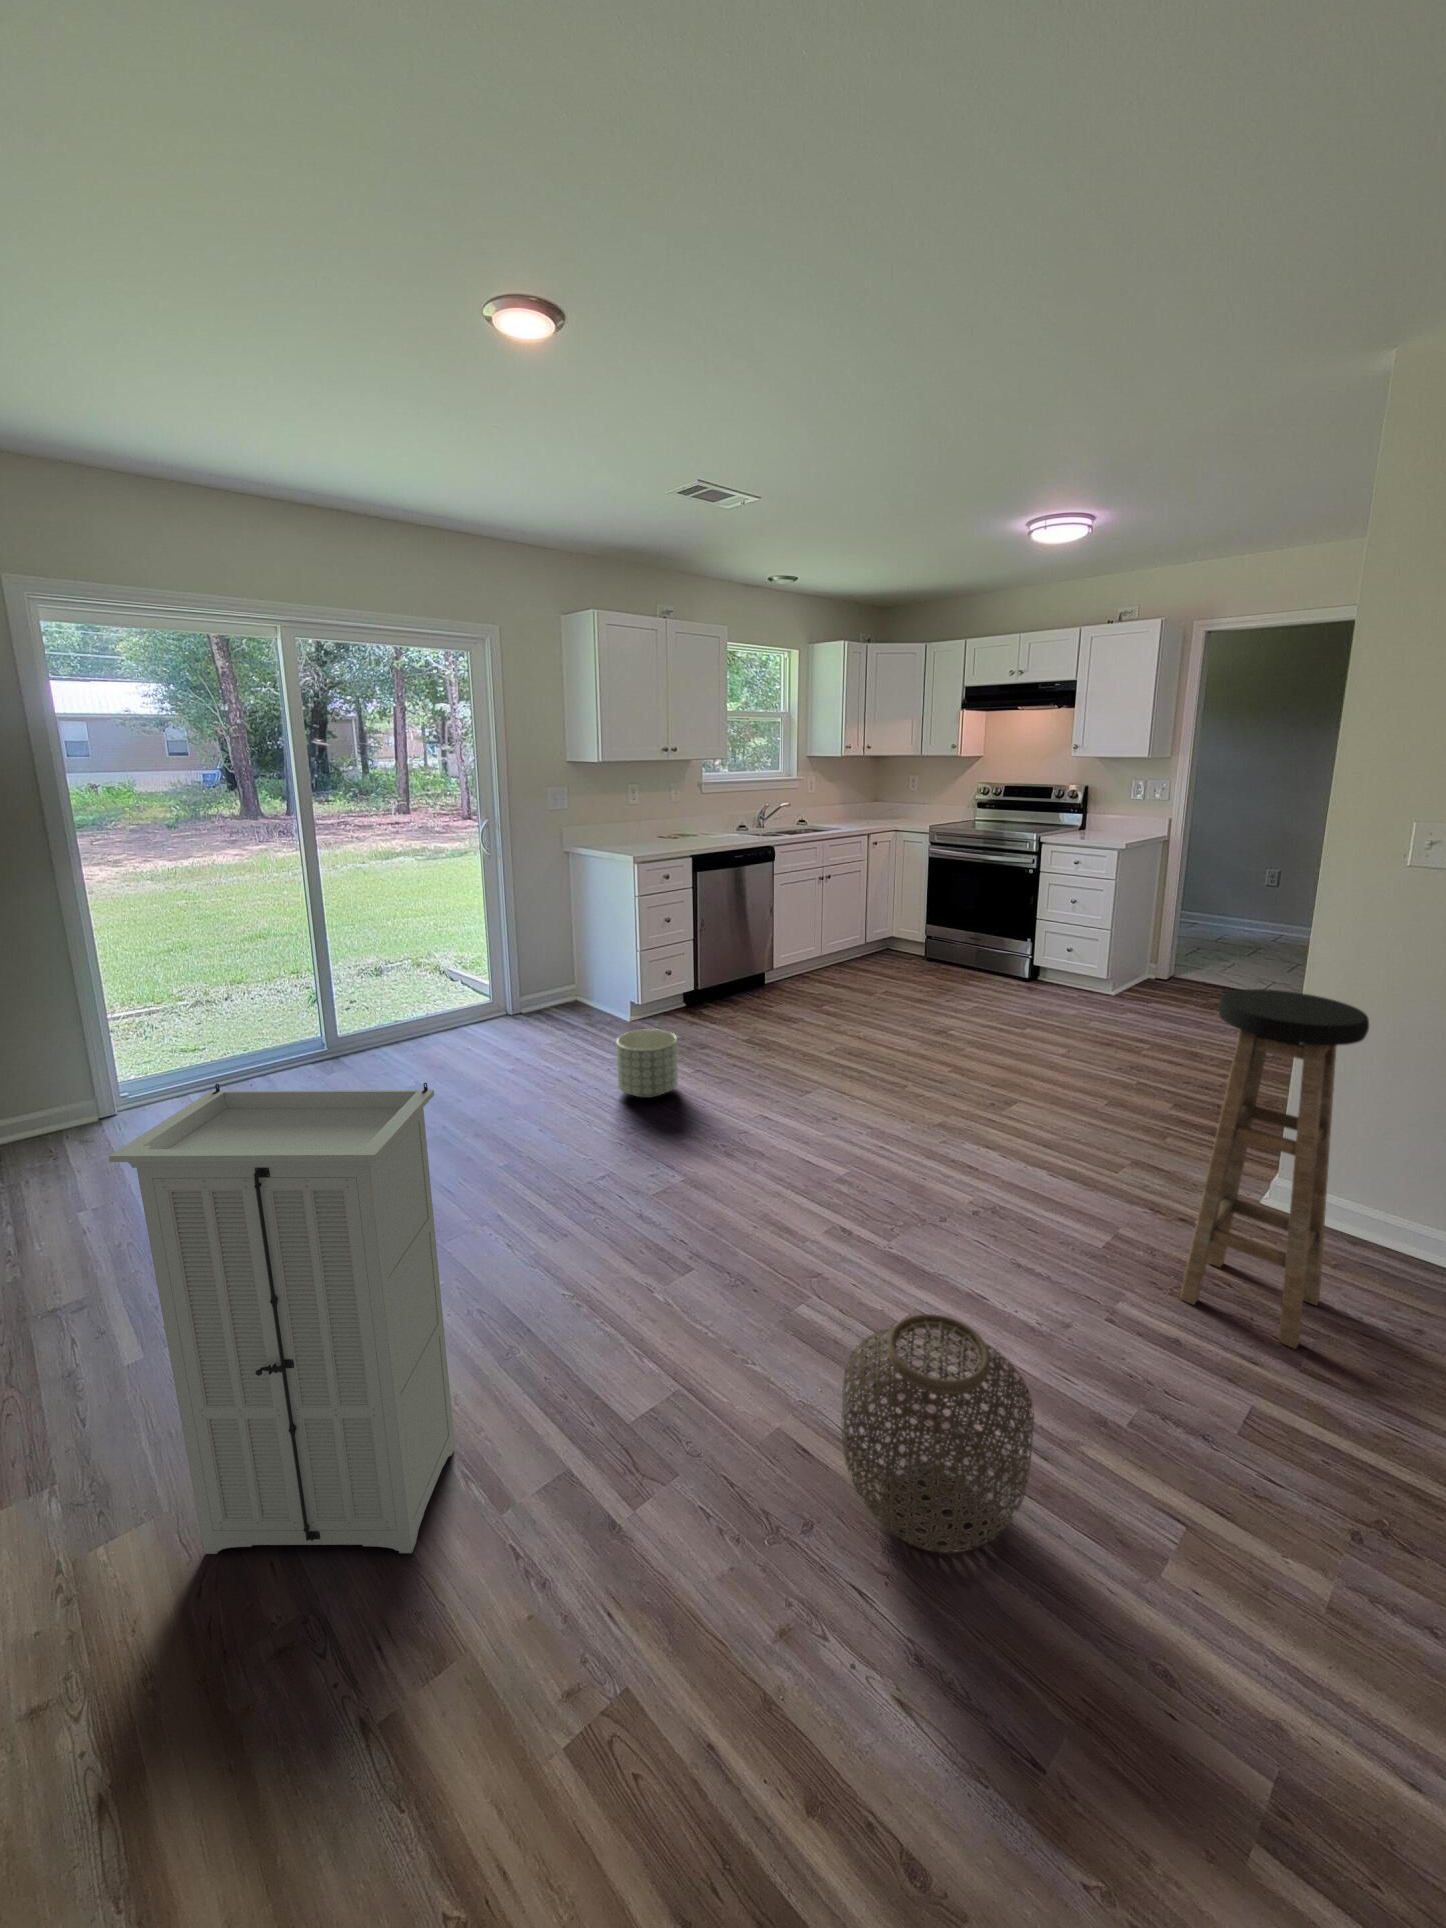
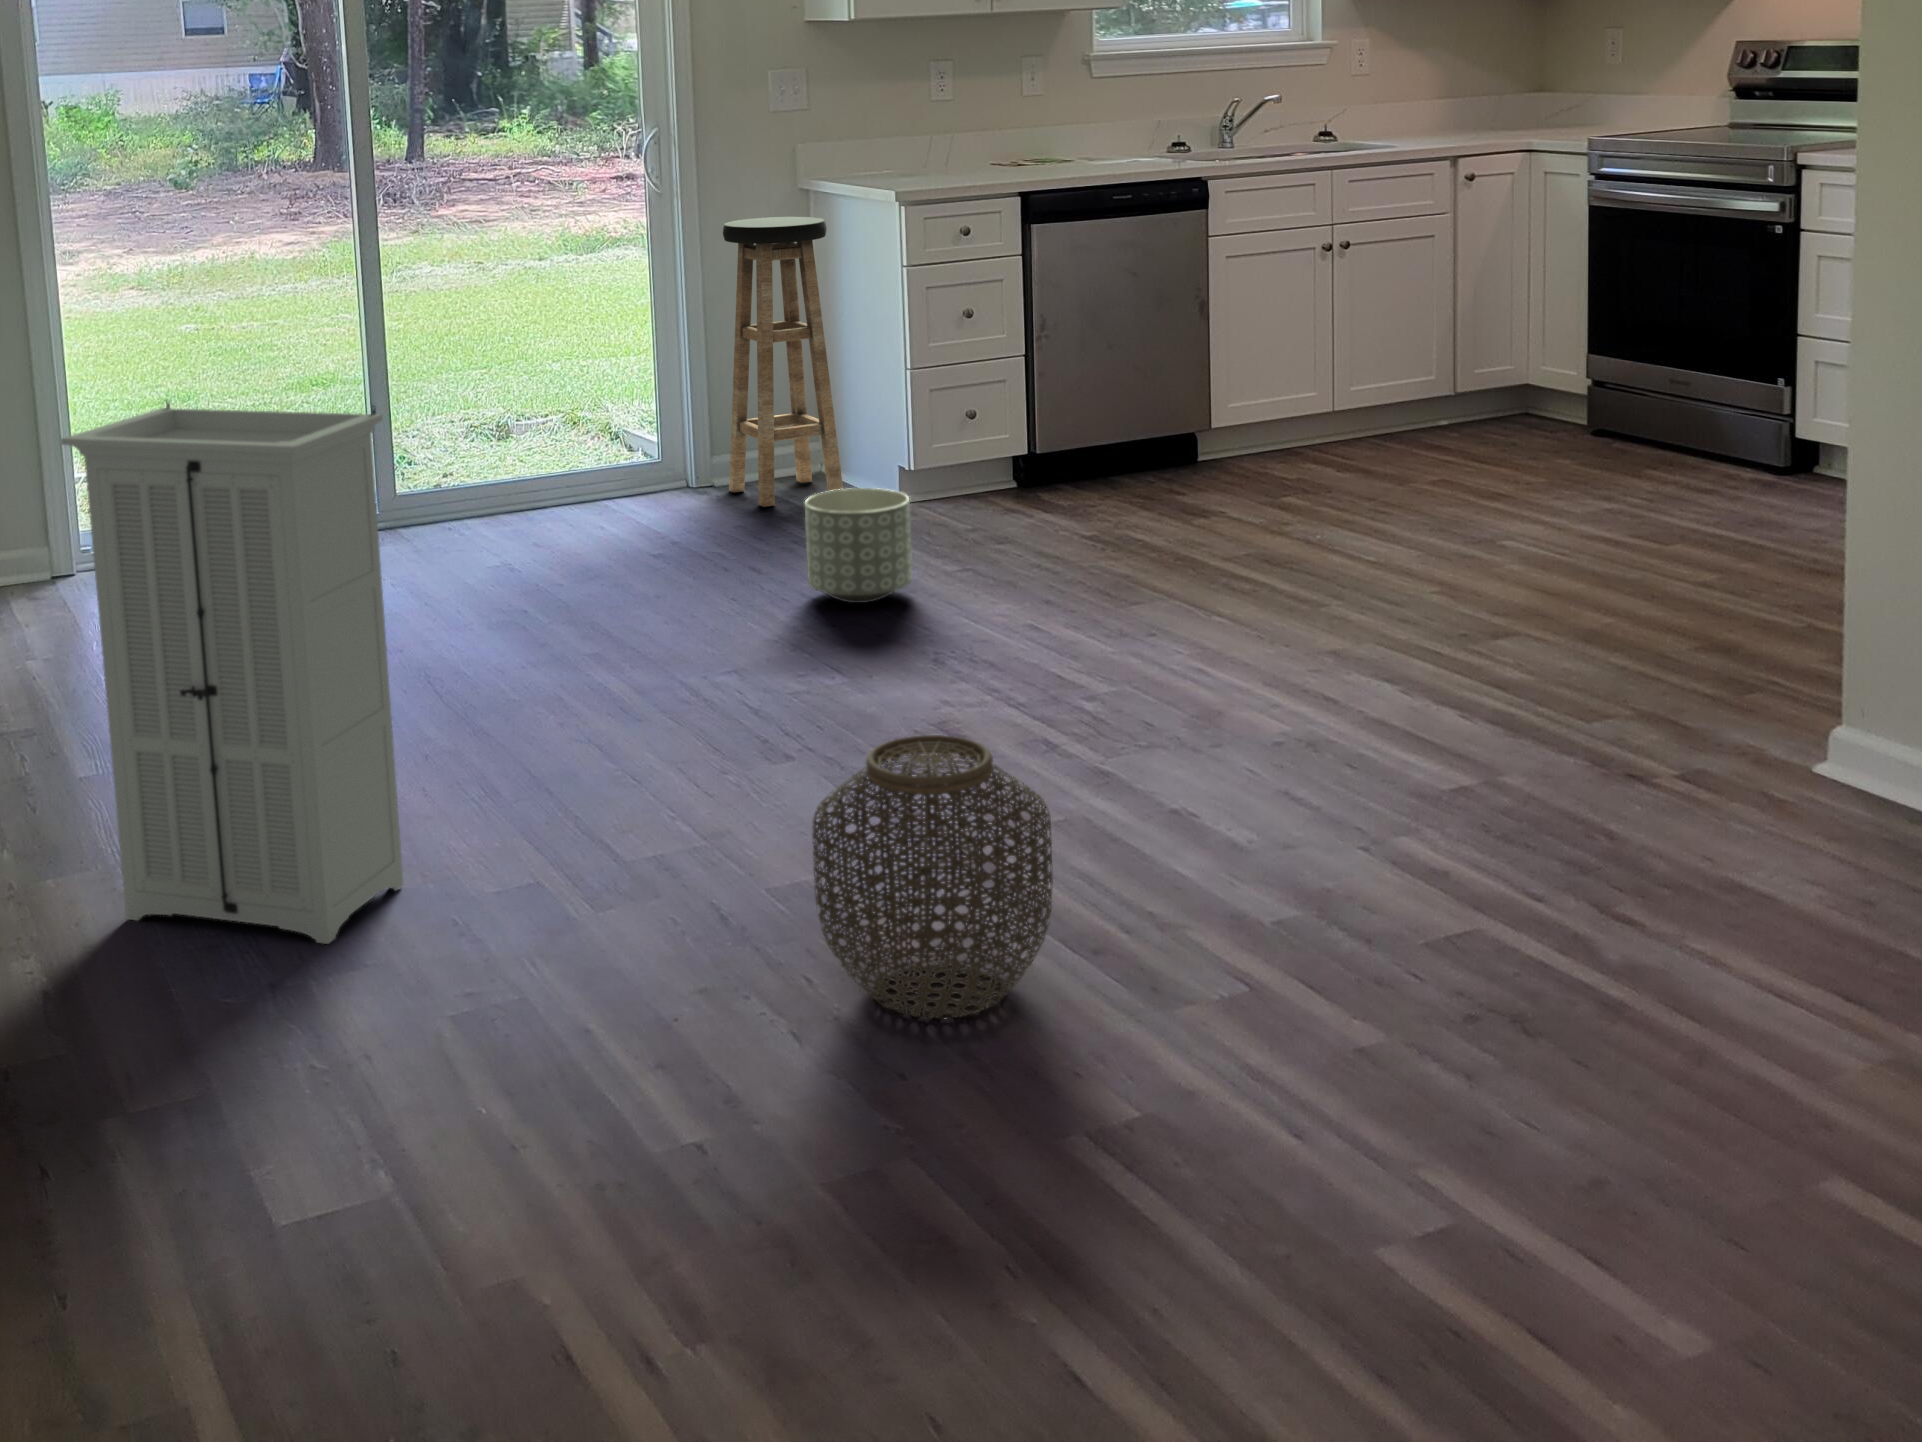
bar stool: present [1180,989,1369,1348] -> present [723,217,843,507]

